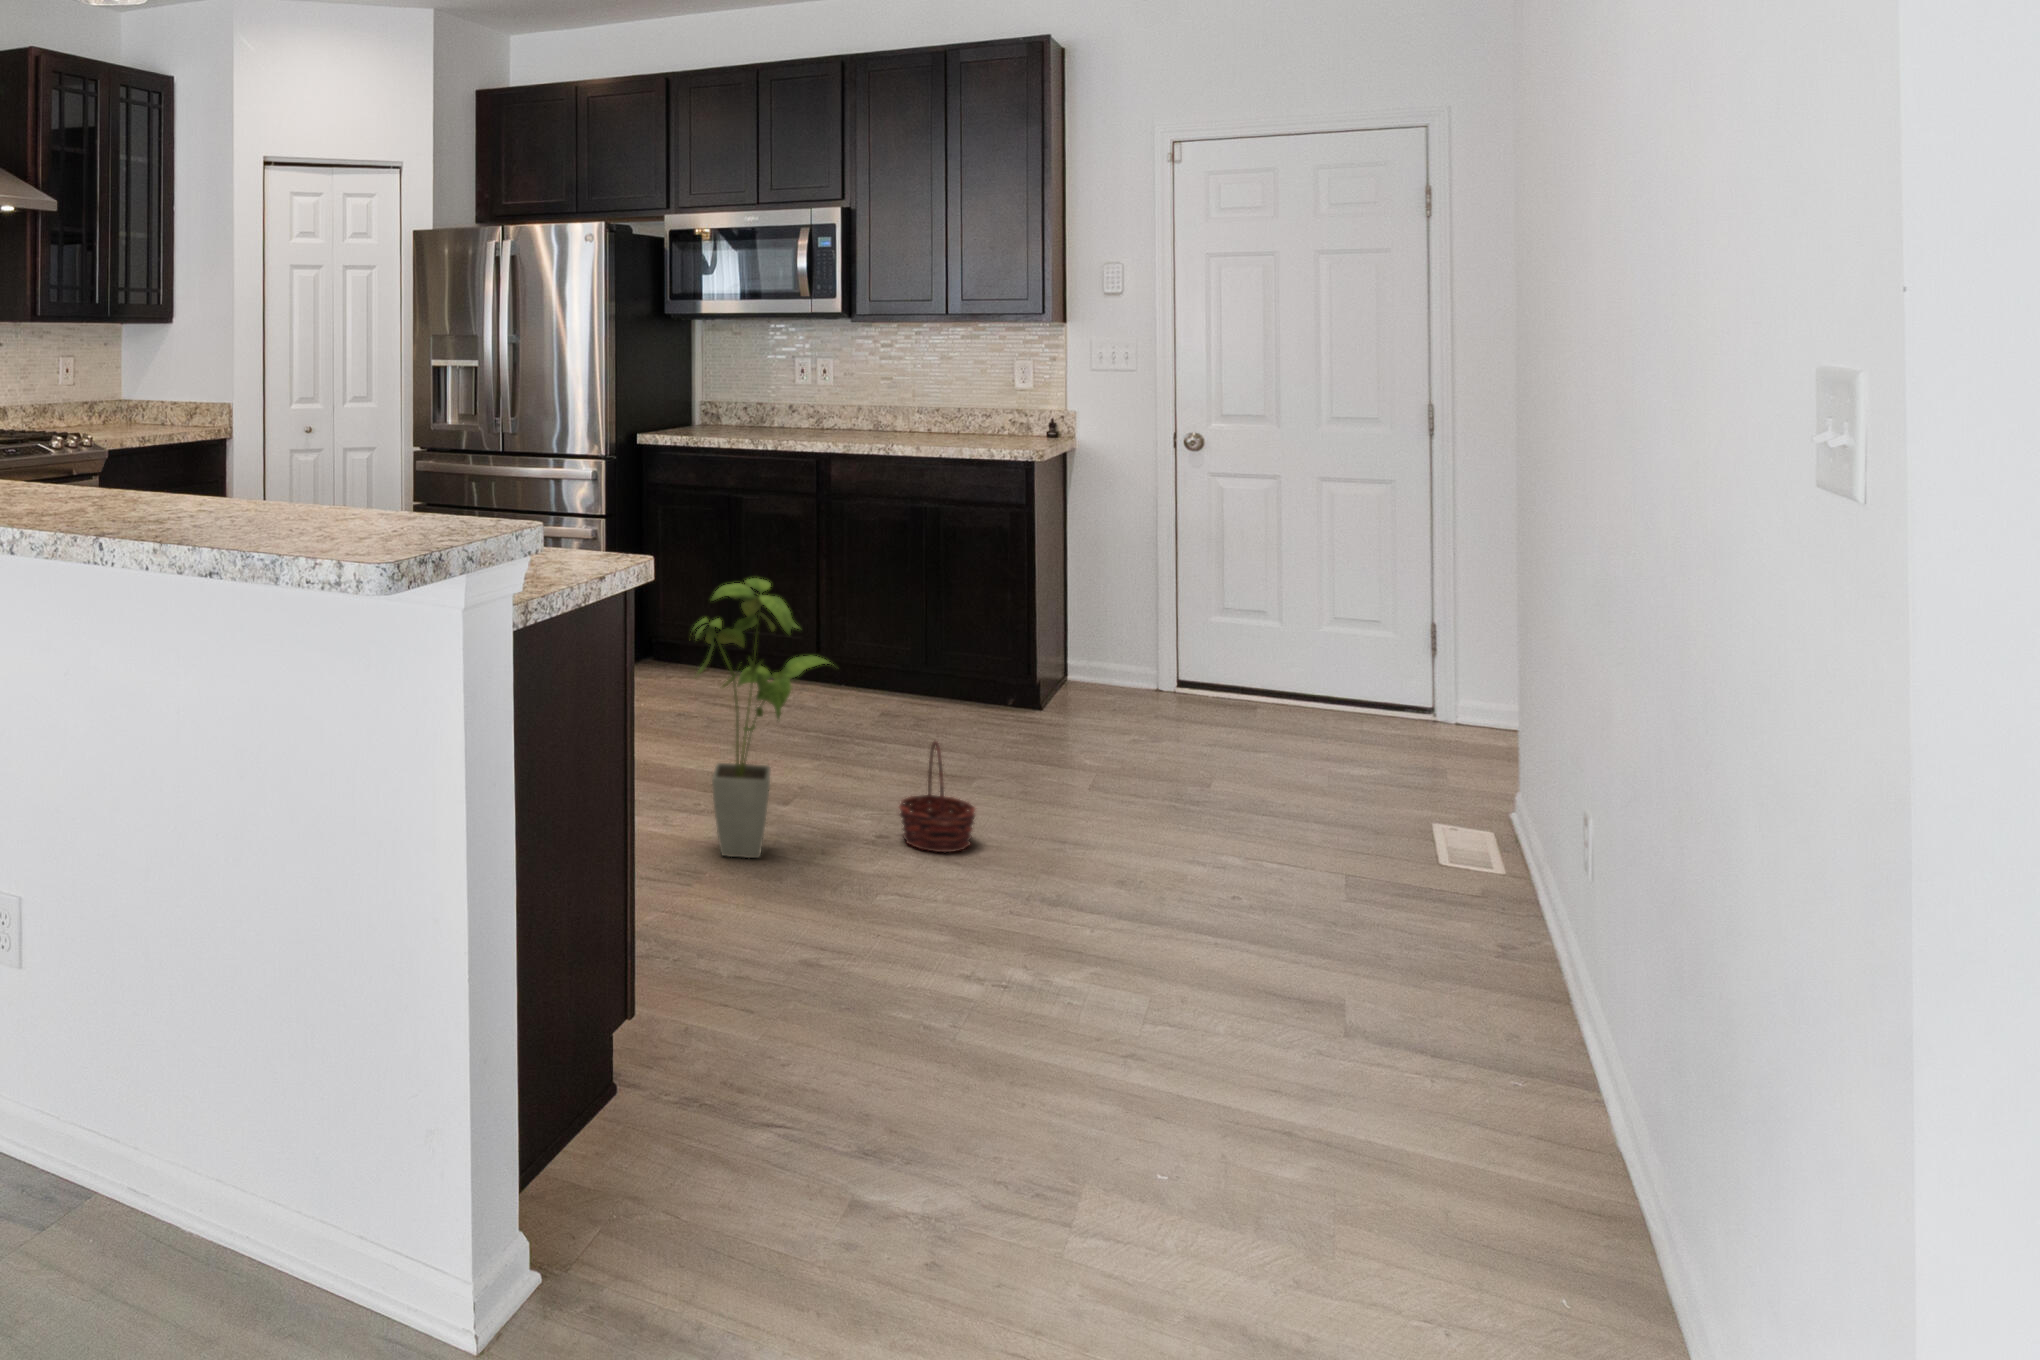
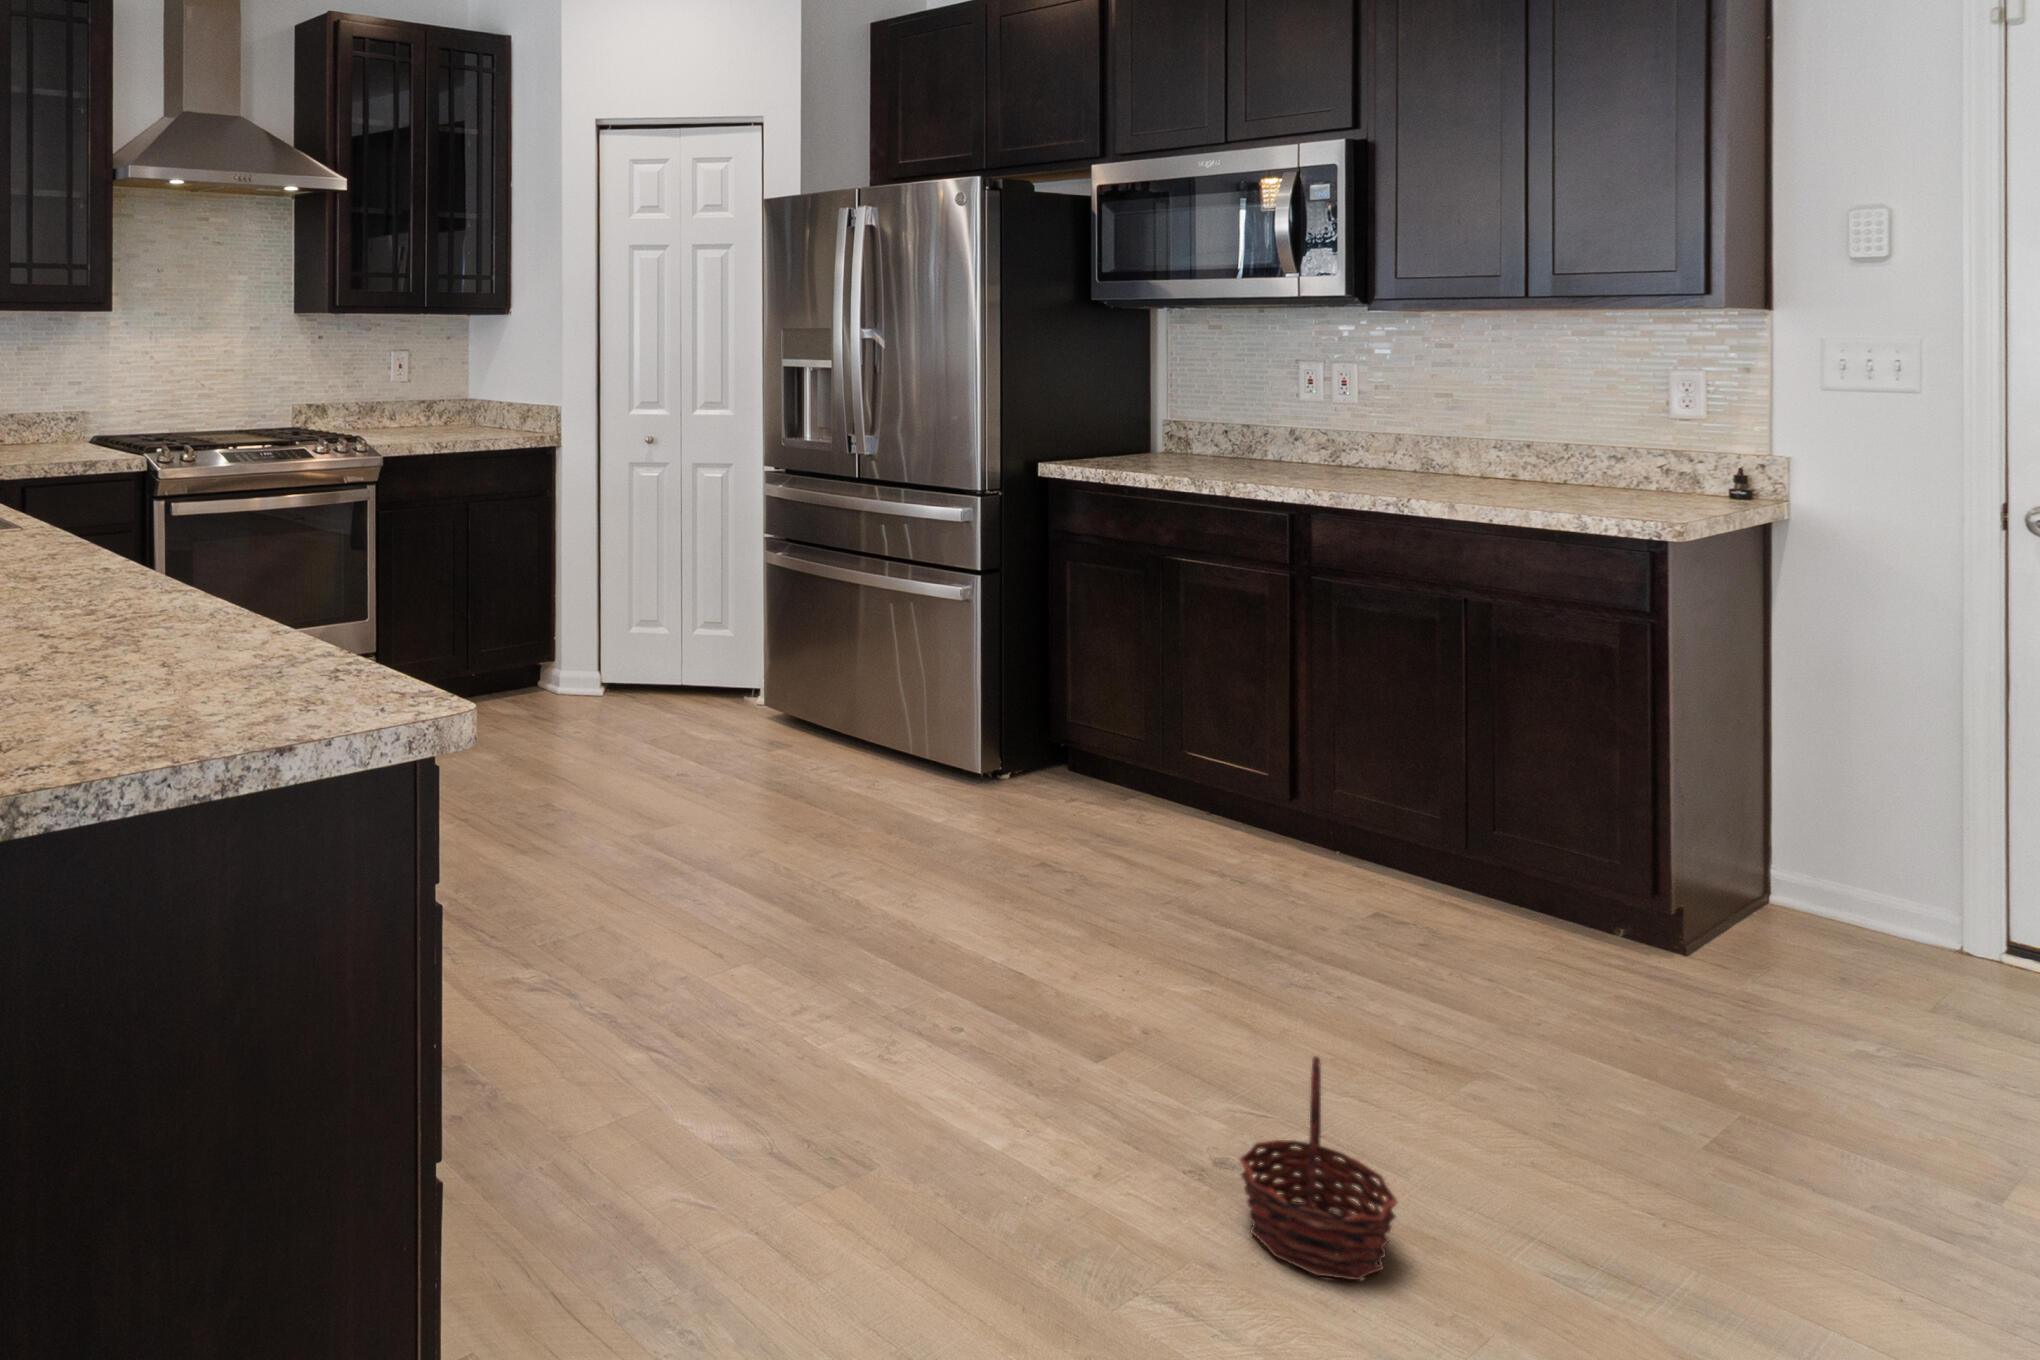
house plant: present [695,578,829,858] -> none [856,726,1119,1195]

